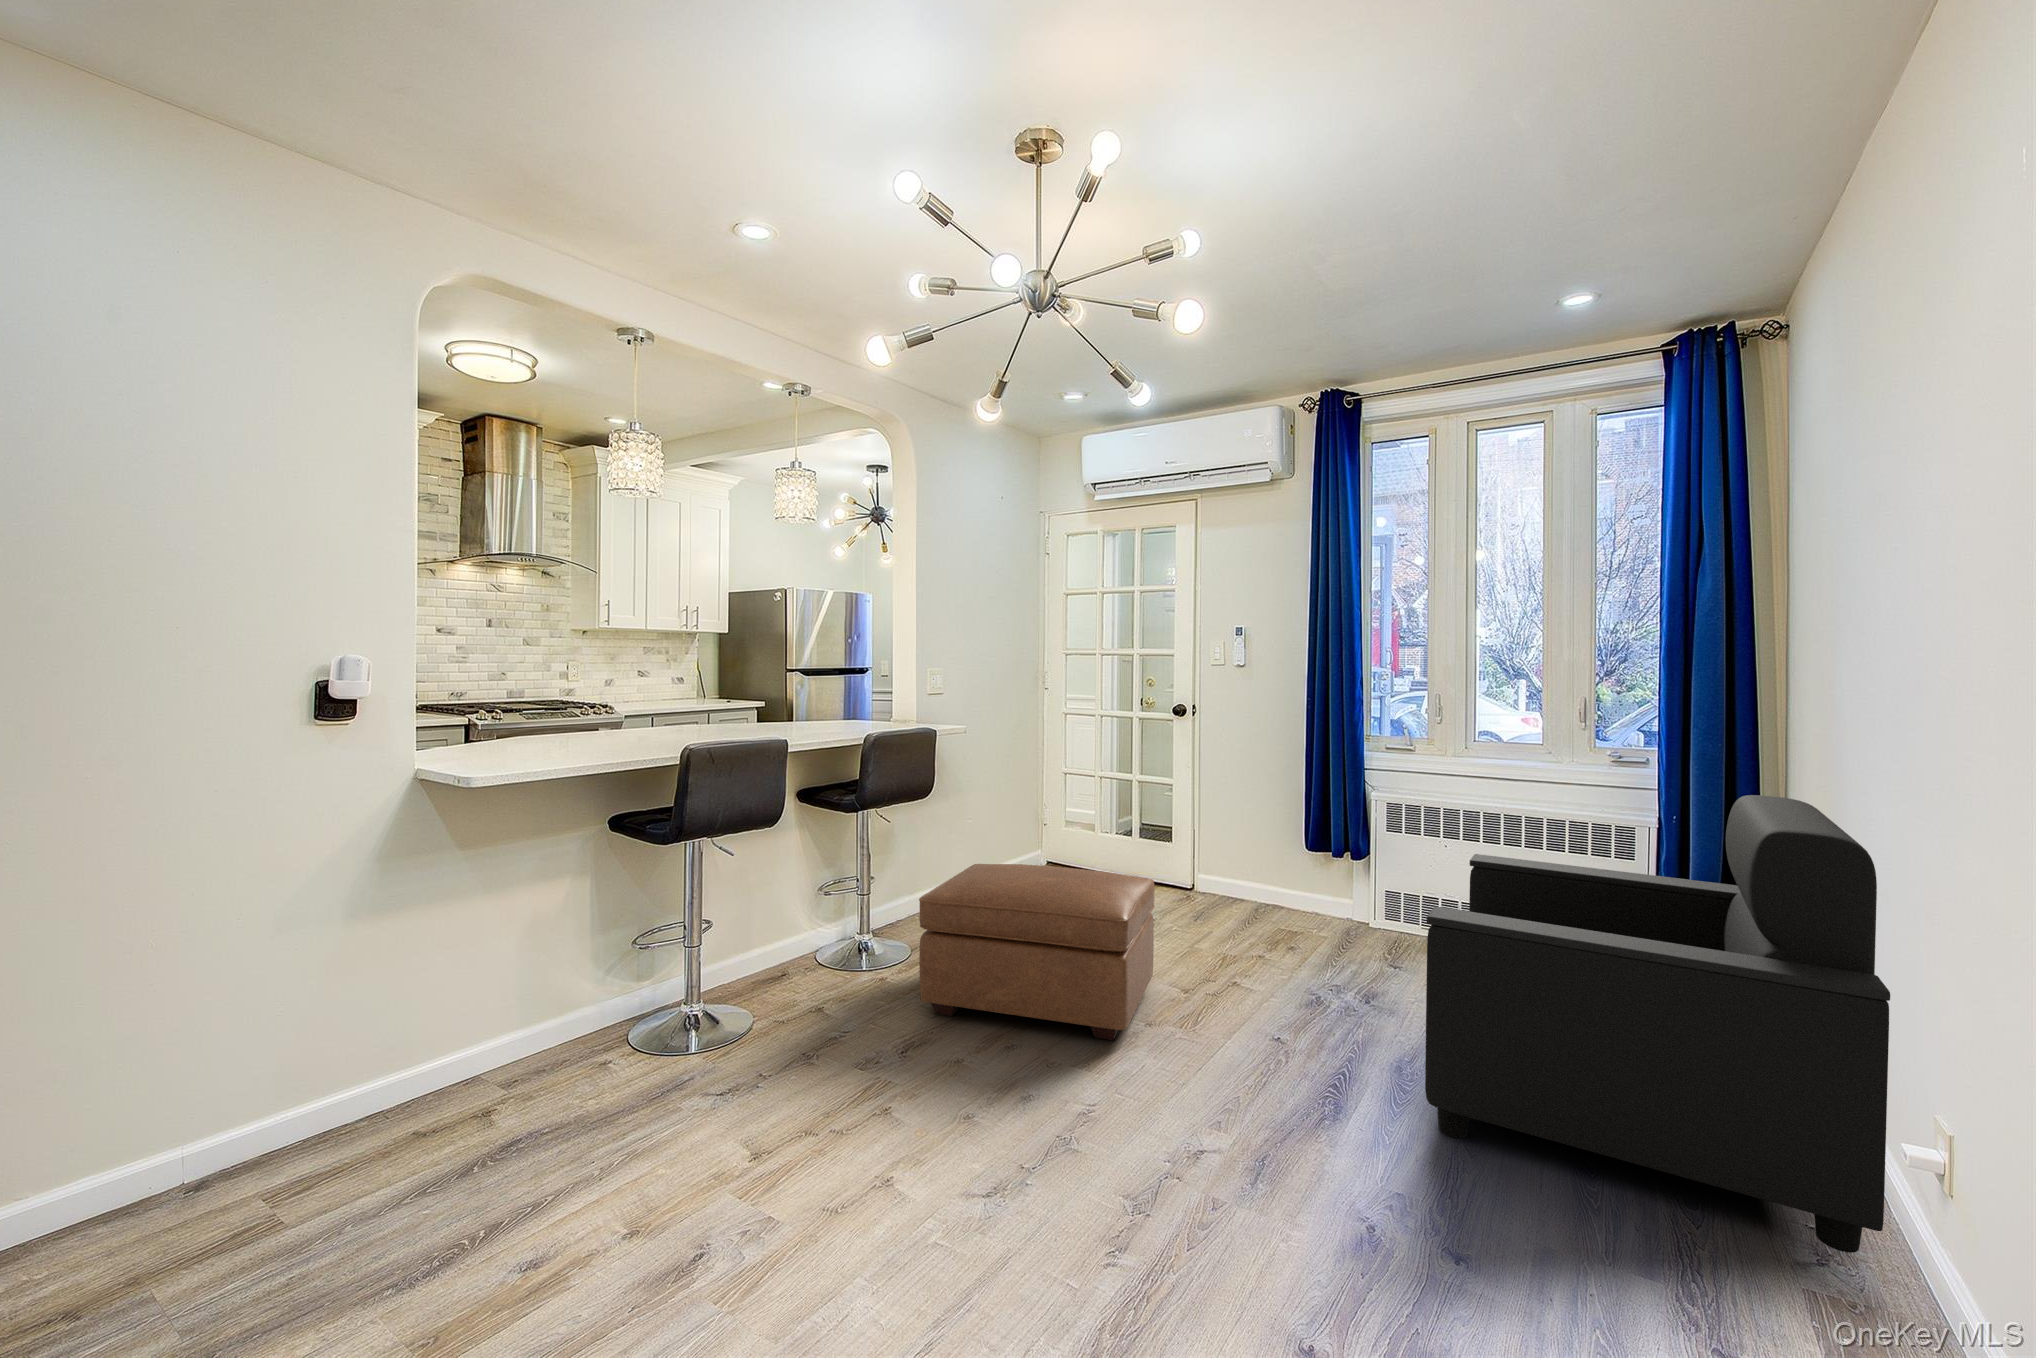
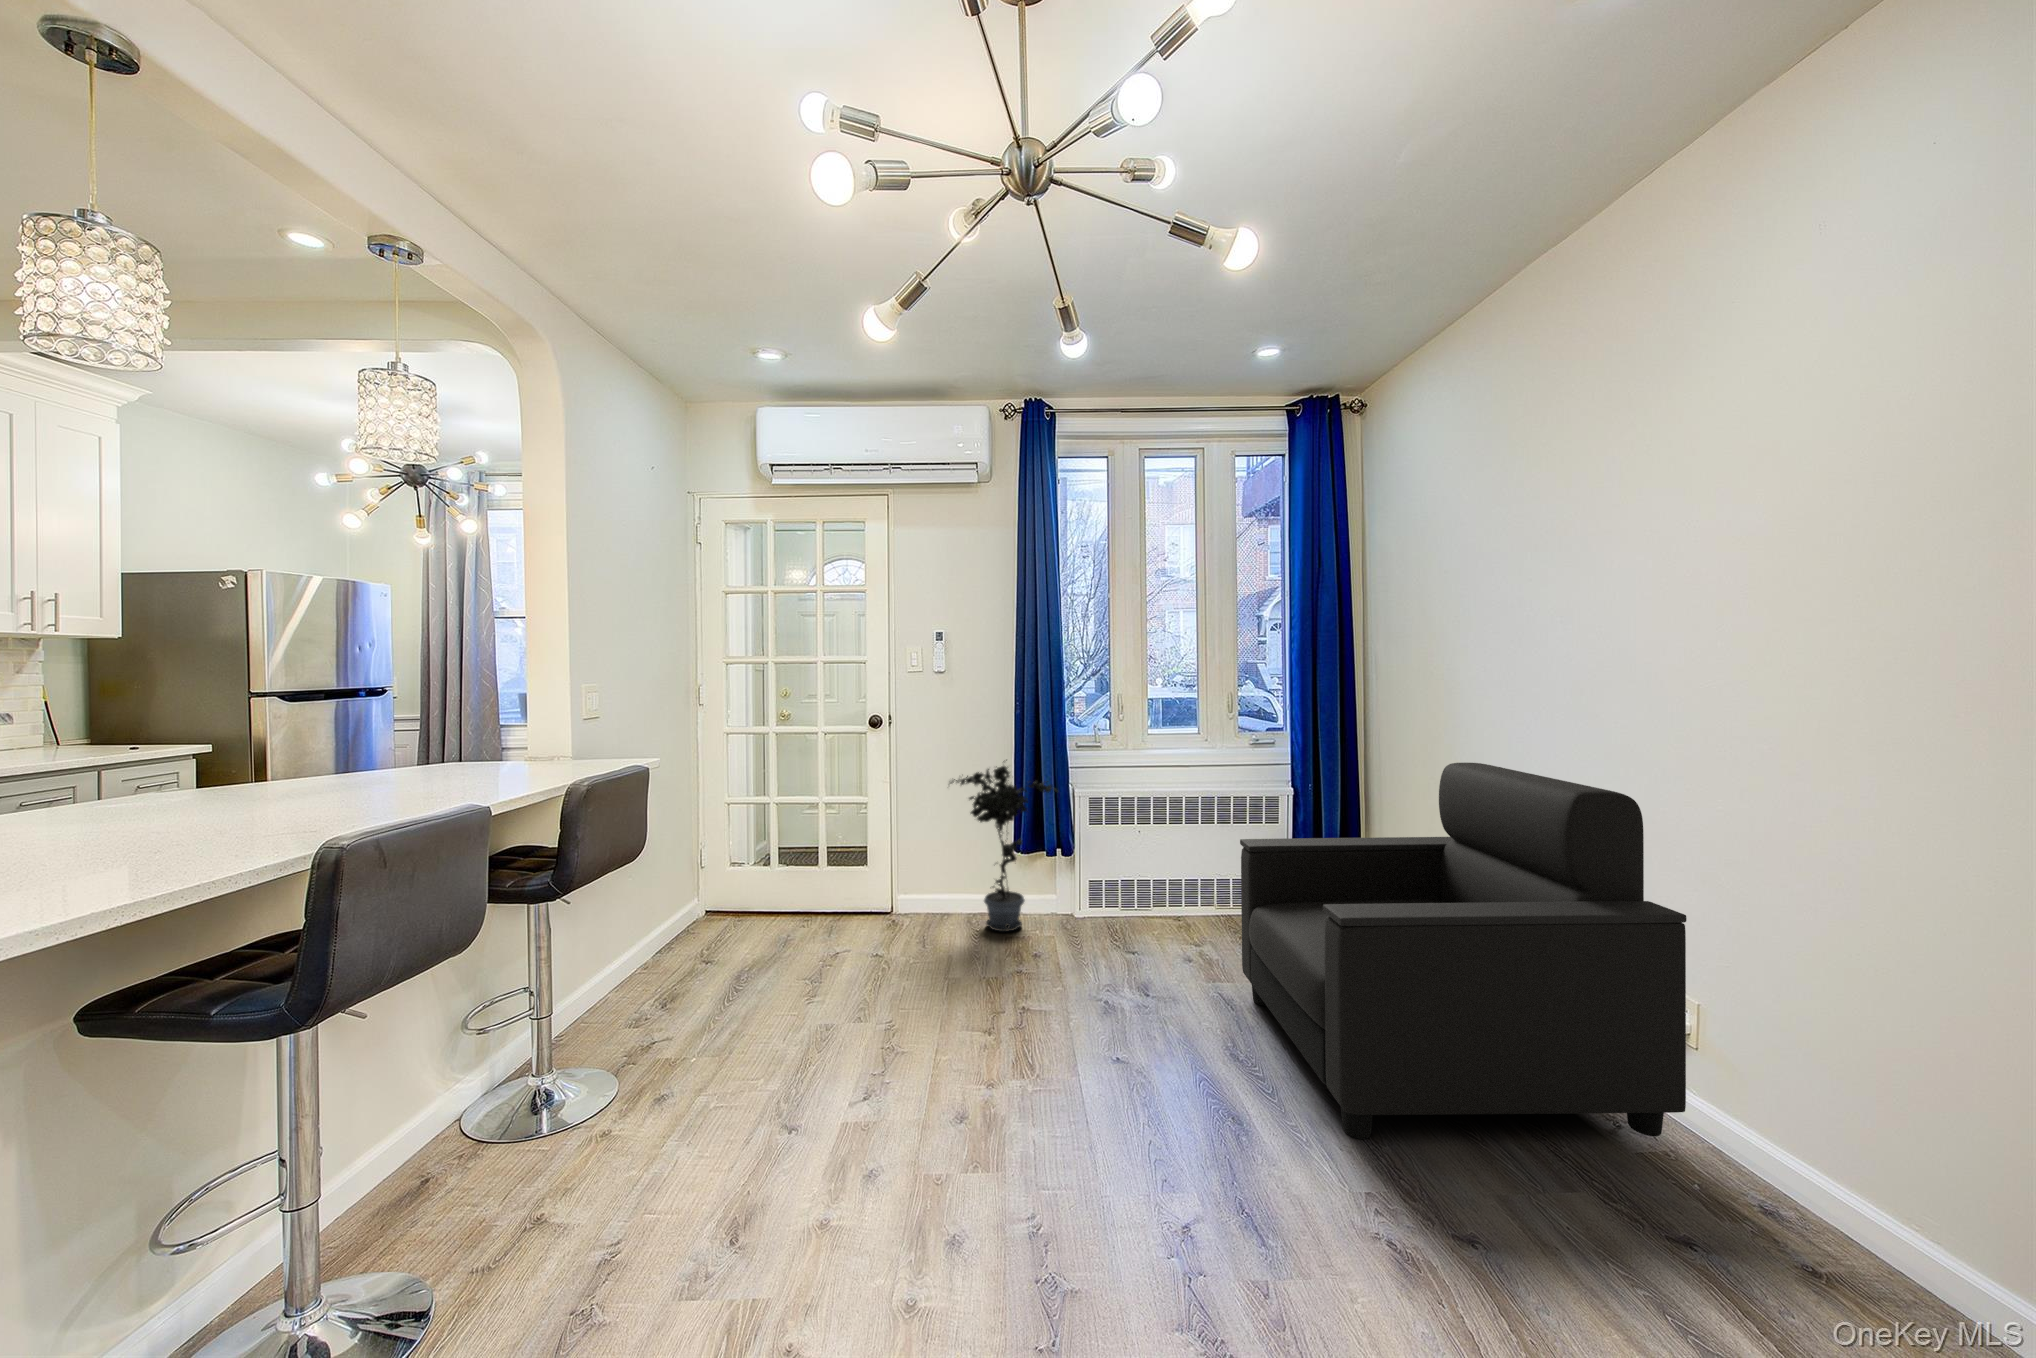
potted plant: none [1236,754,1337,923] -> present [950,760,1057,932]
ottoman: present [919,864,1154,1040] -> none [680,922,996,1198]

